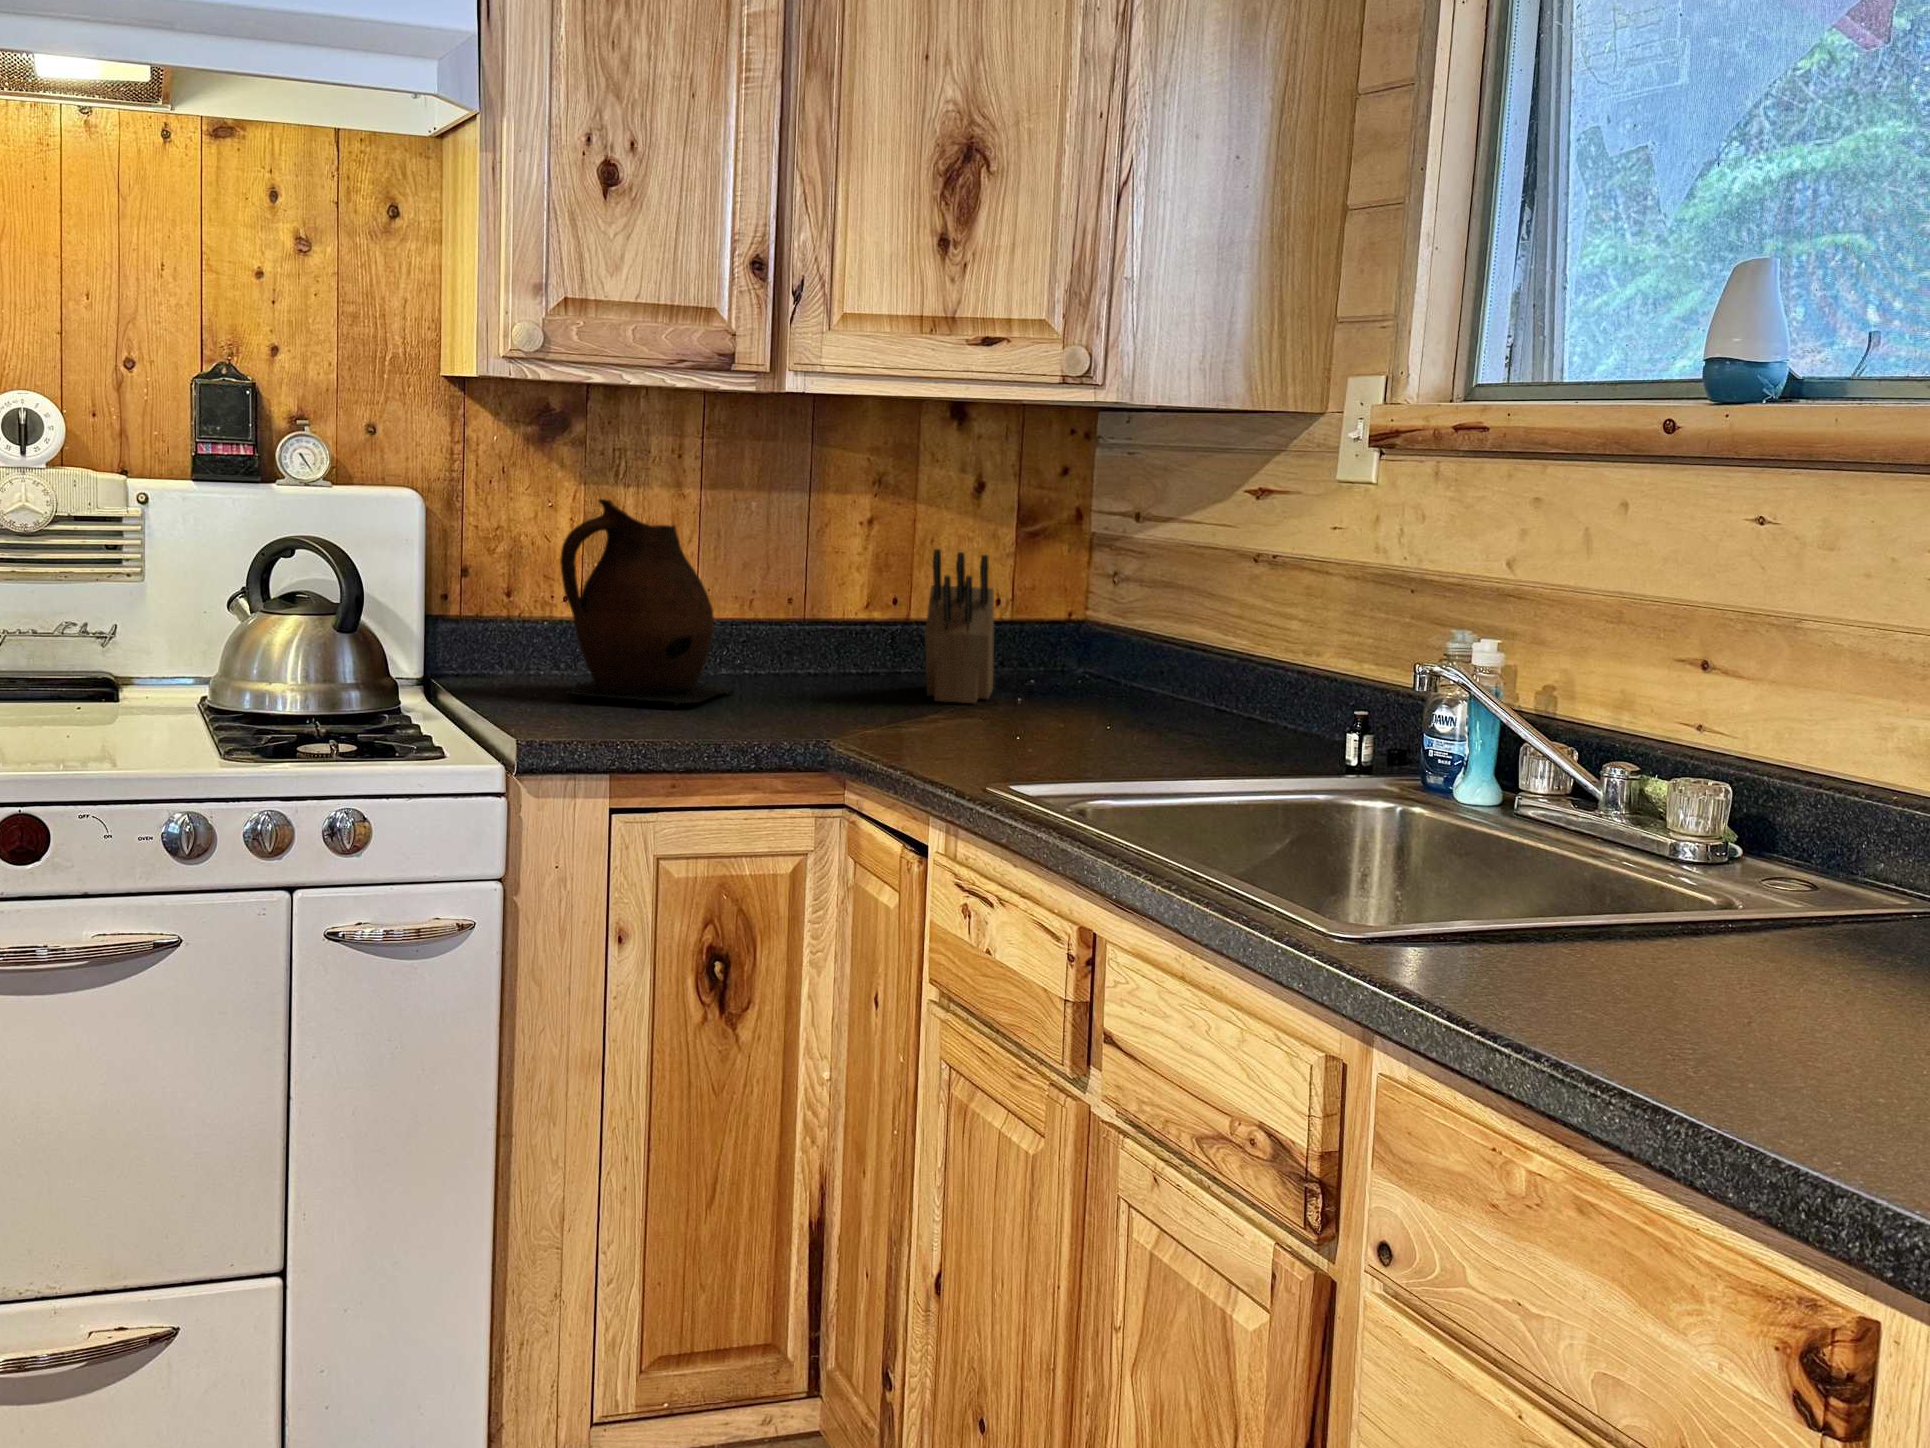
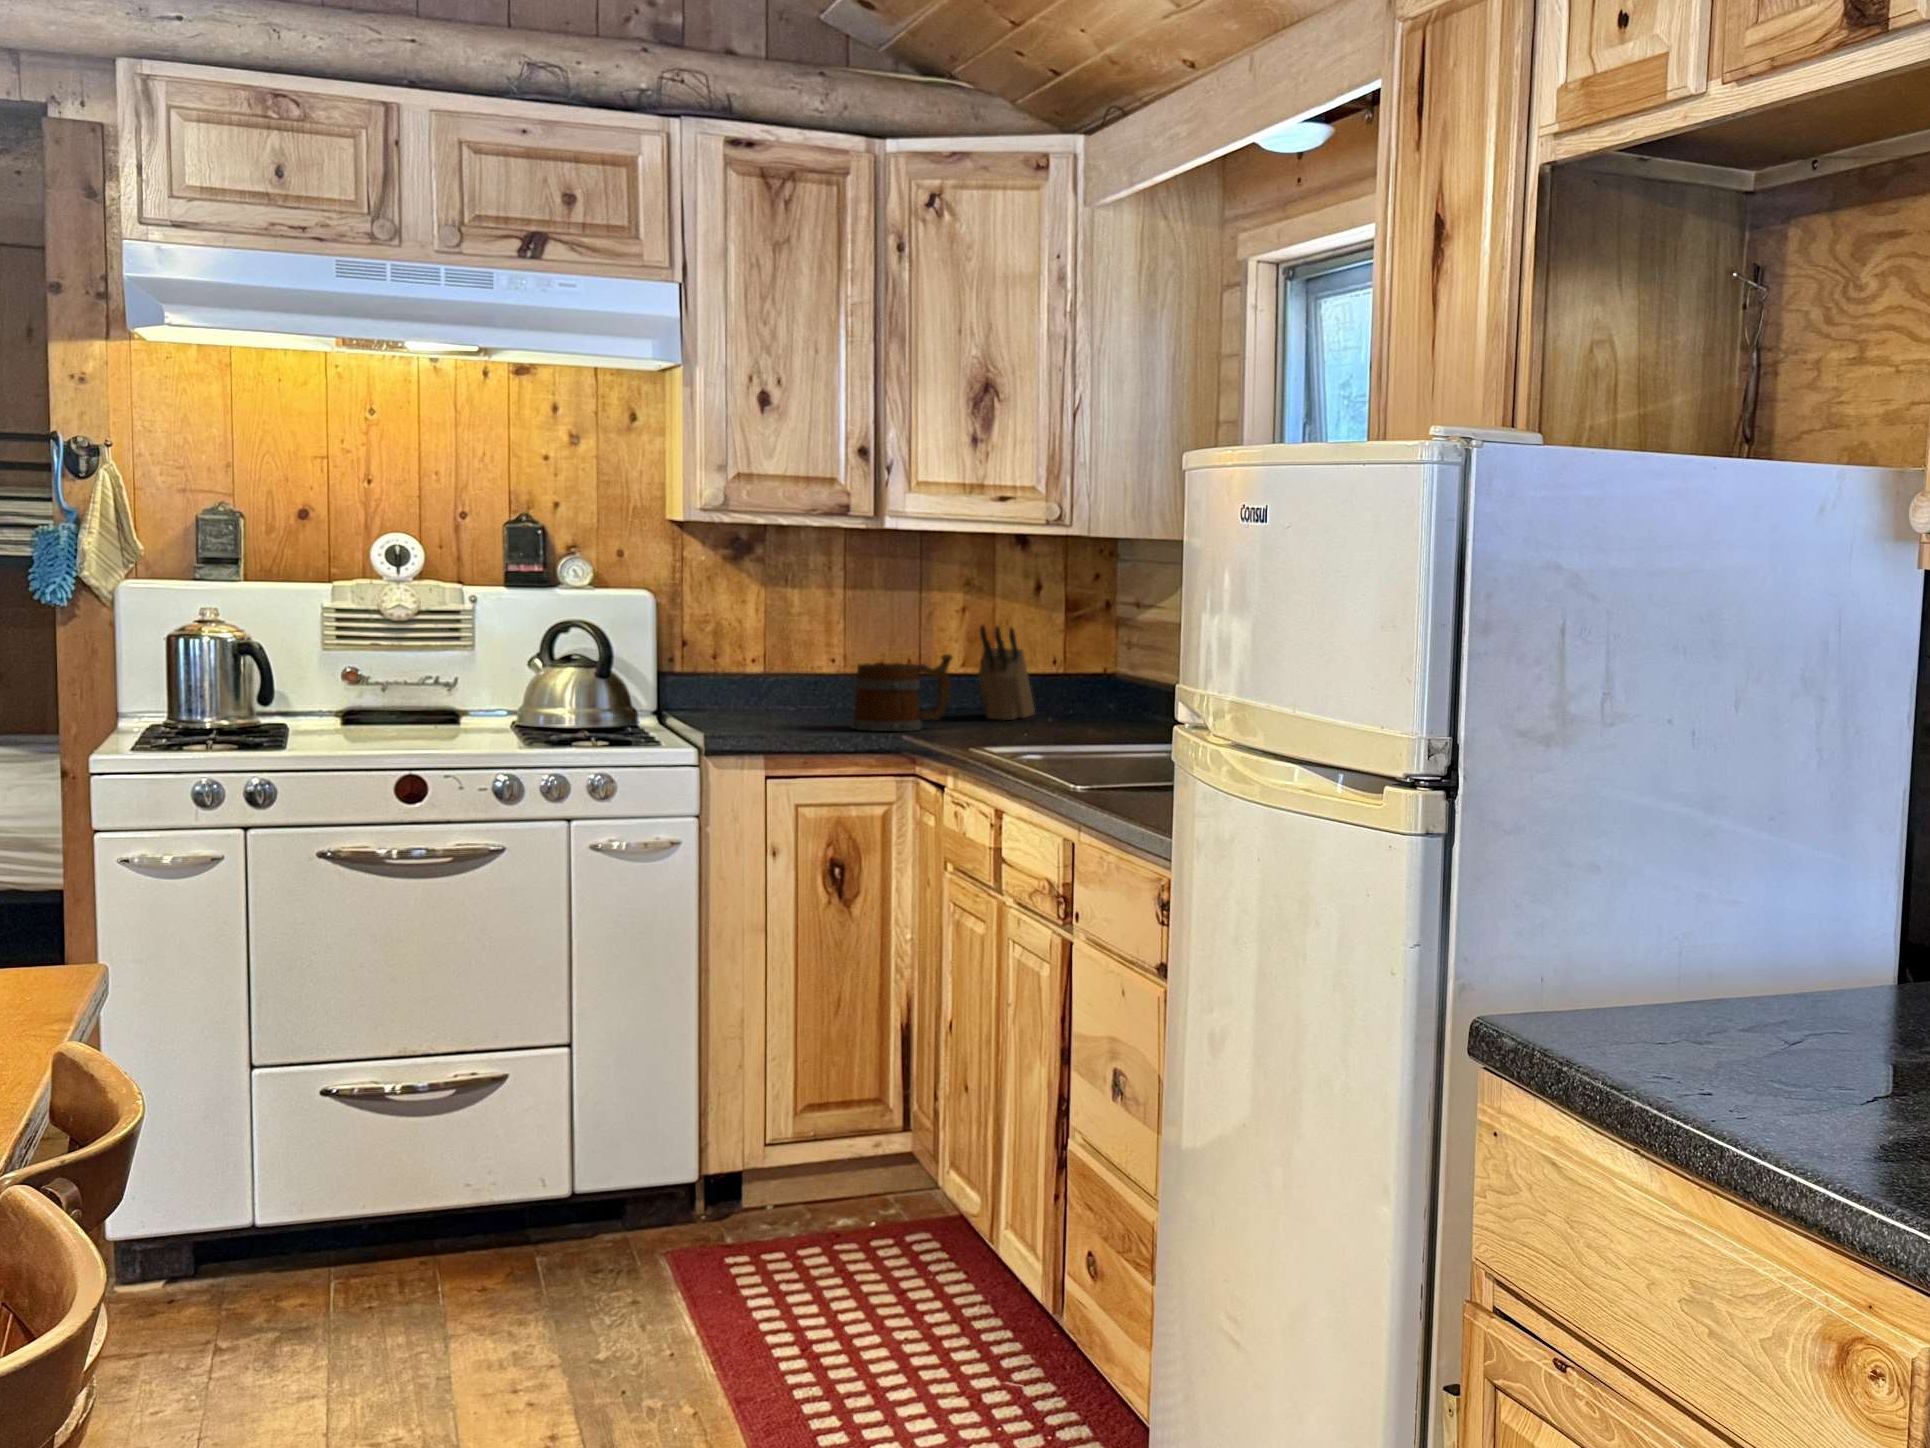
ceramic pitcher: present [560,499,733,706] -> none [744,597,860,722]
mug: none [740,600,908,732] -> present [851,654,953,731]

